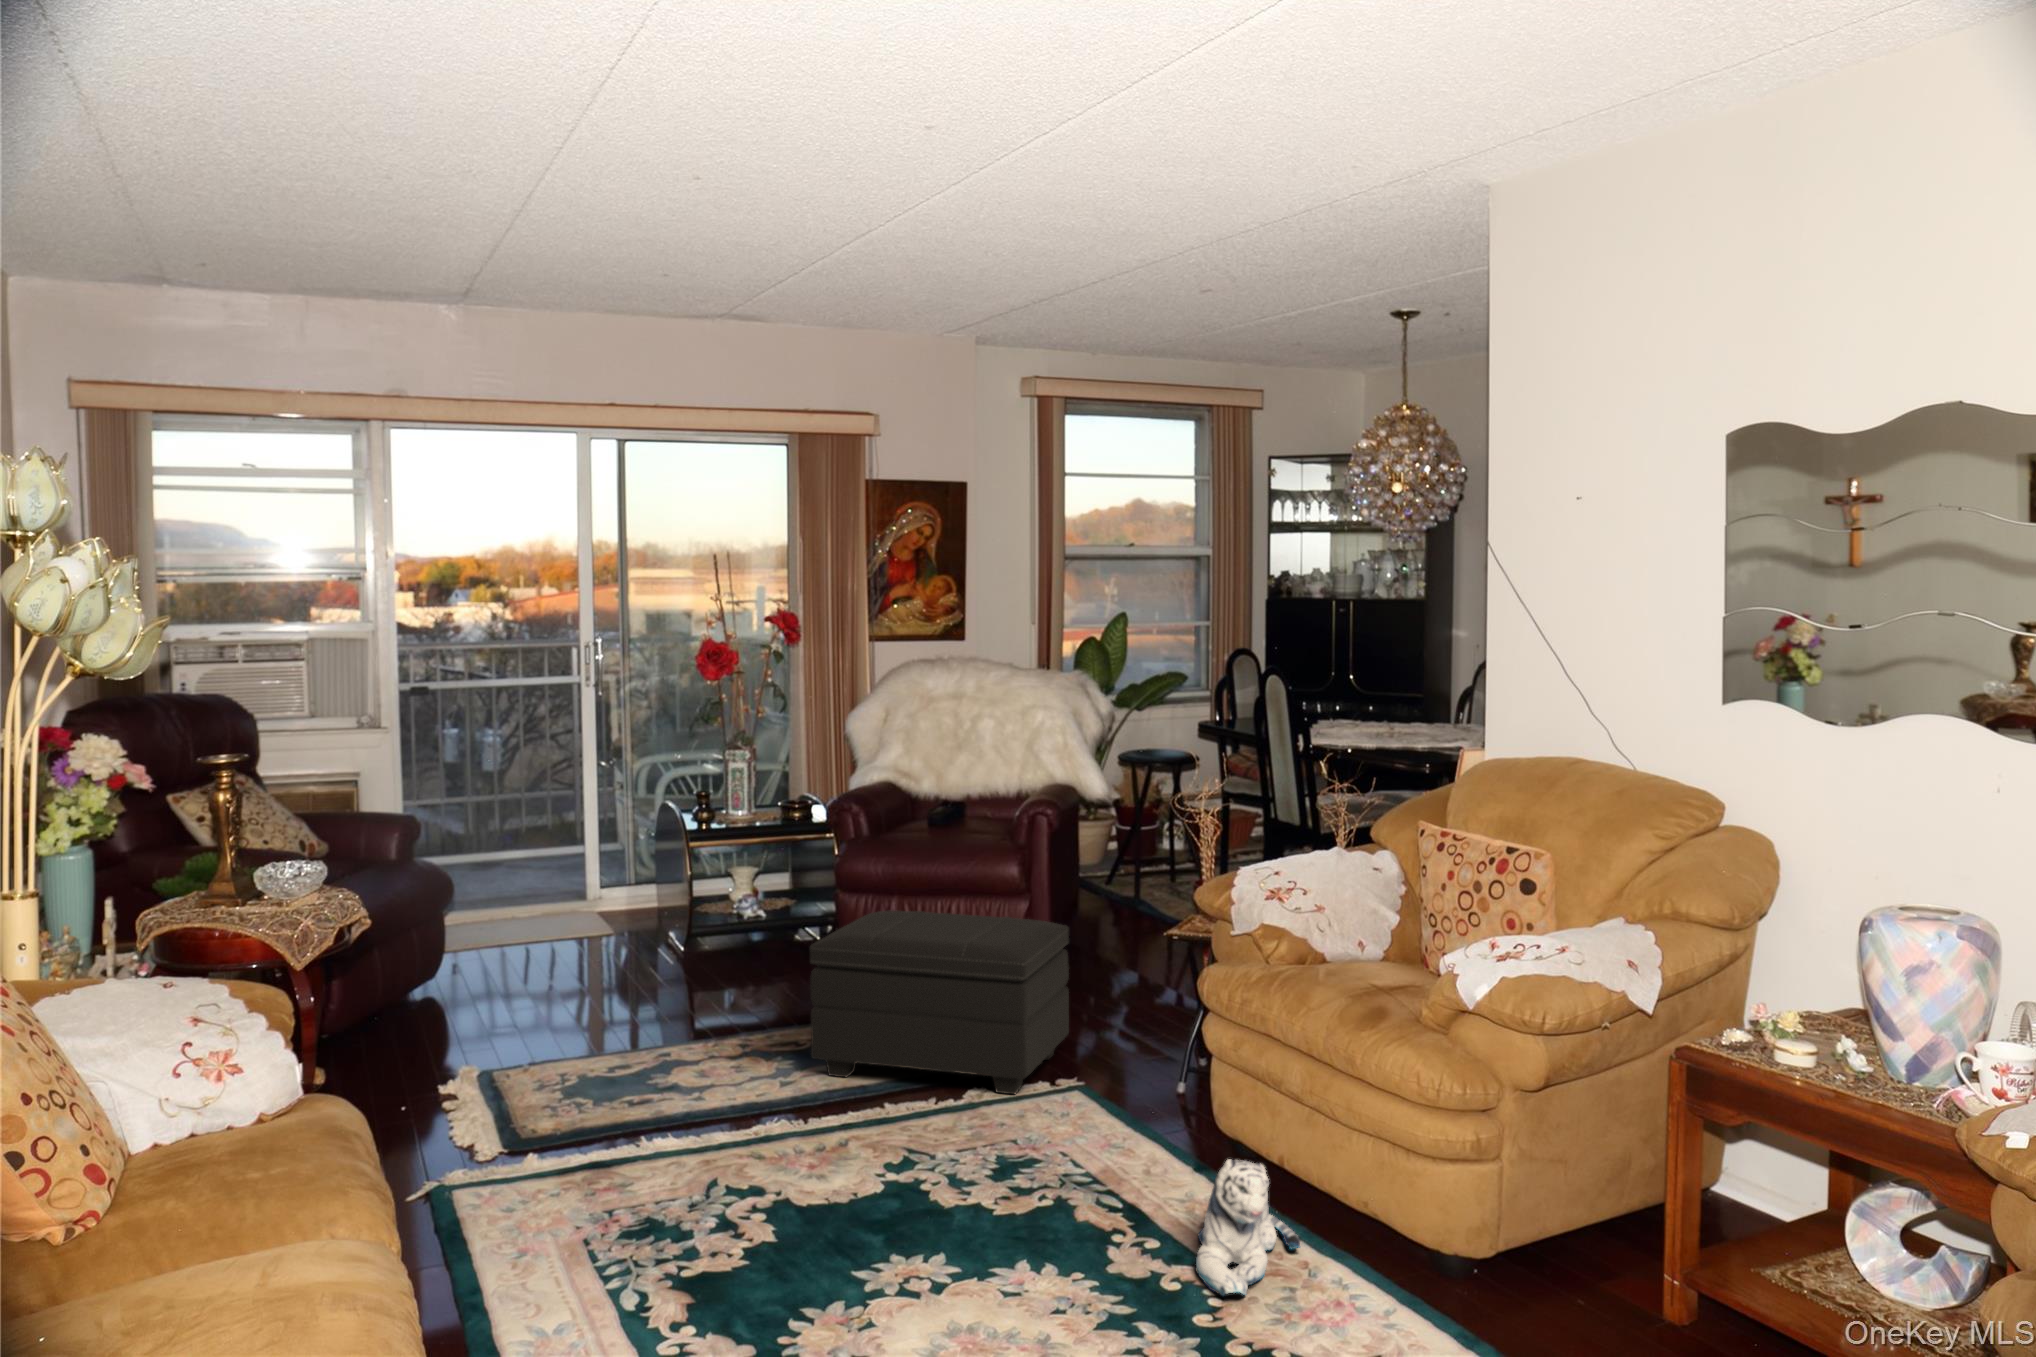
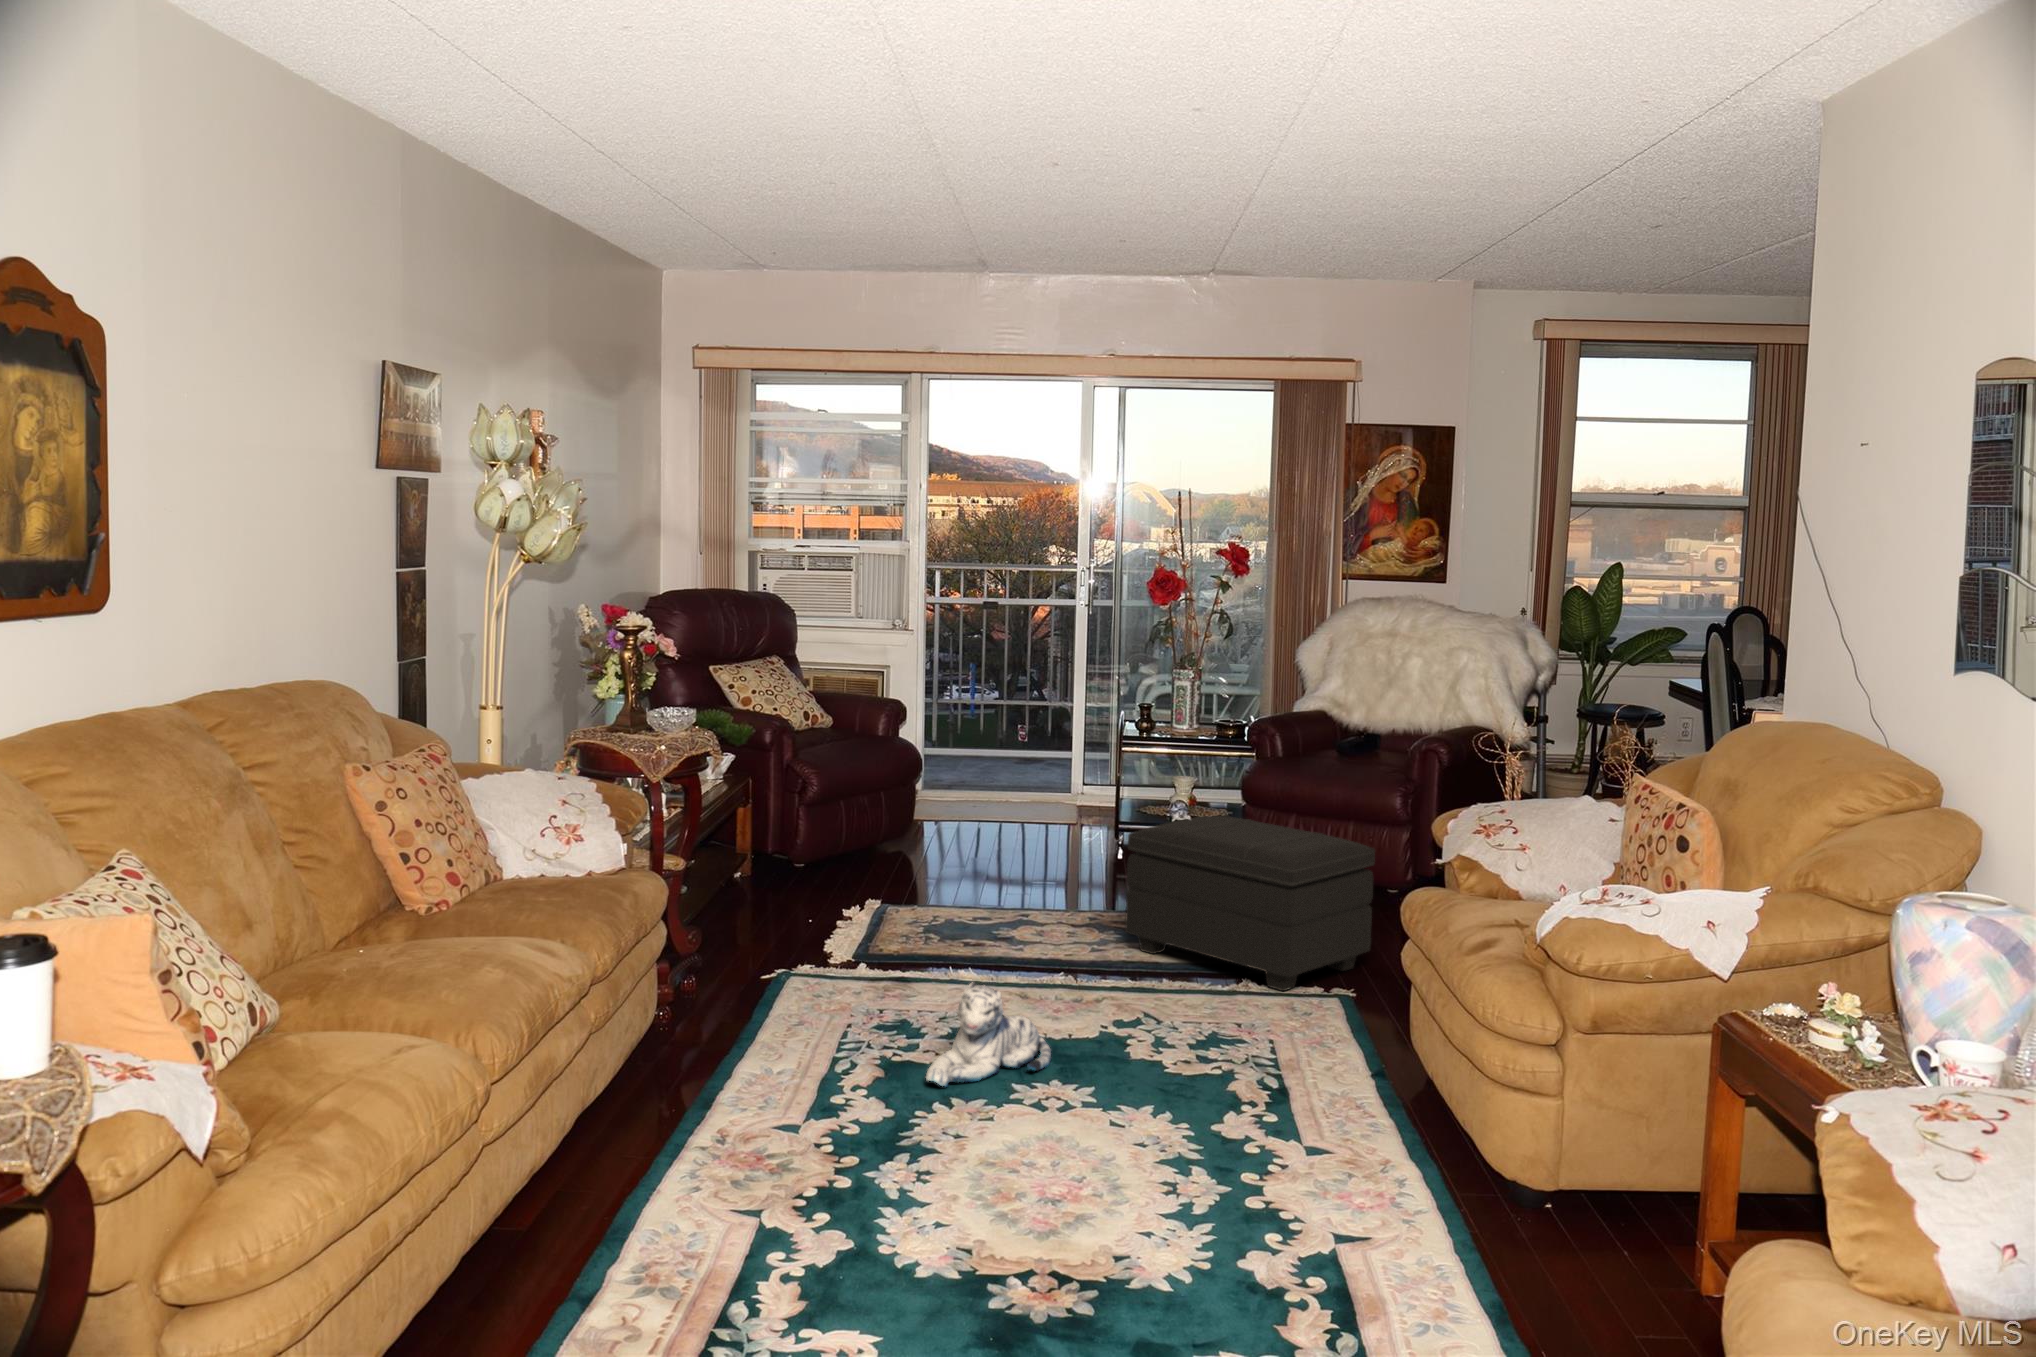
plush toy: present [1196,1159,1300,1296] -> present [926,983,1051,1086]

